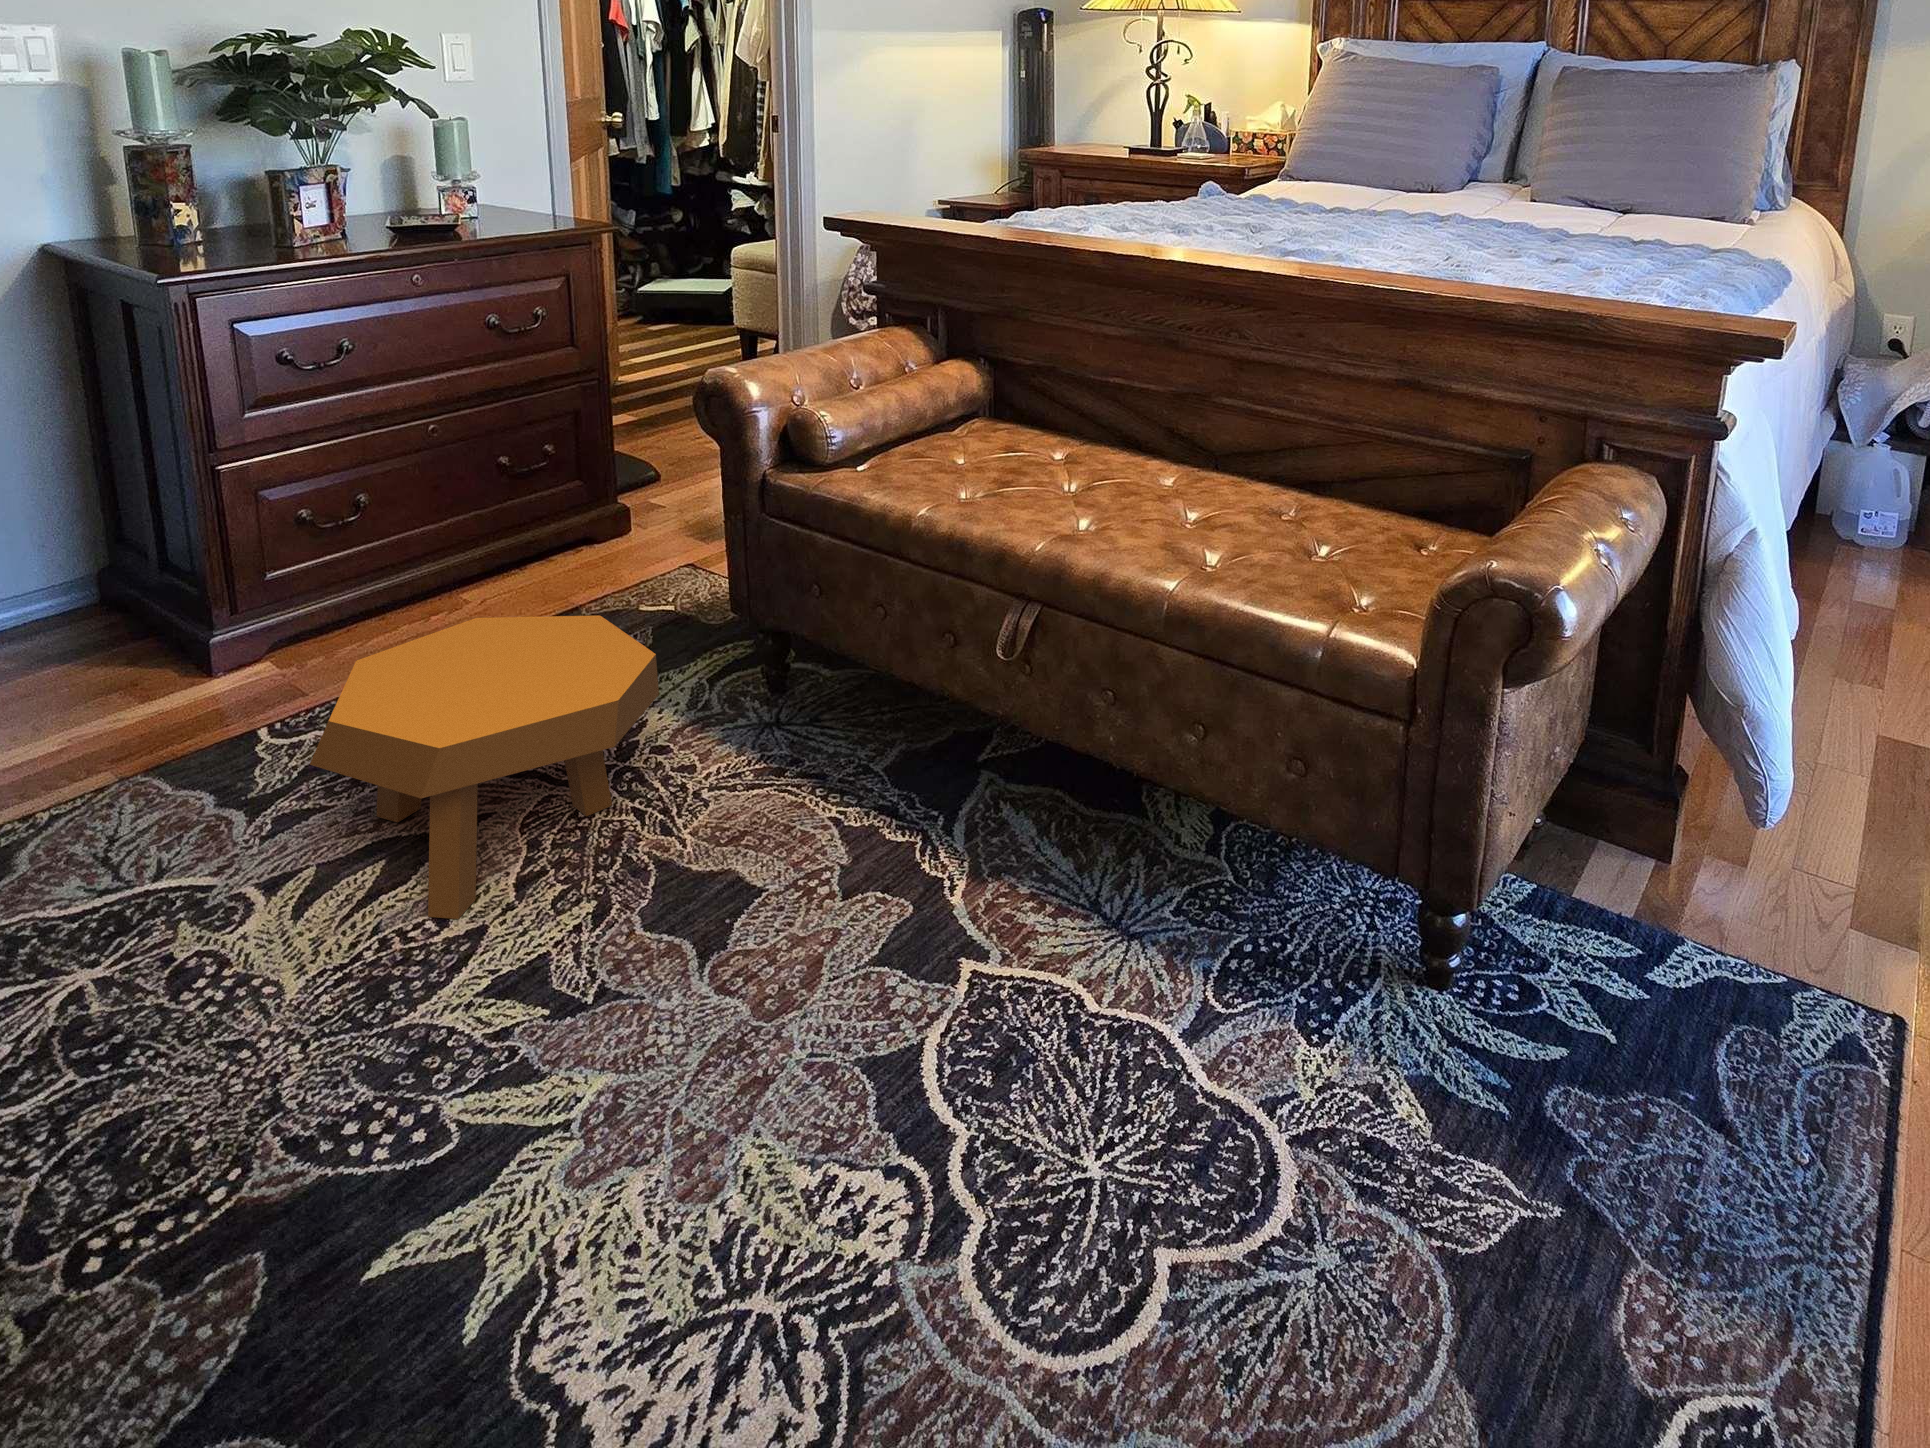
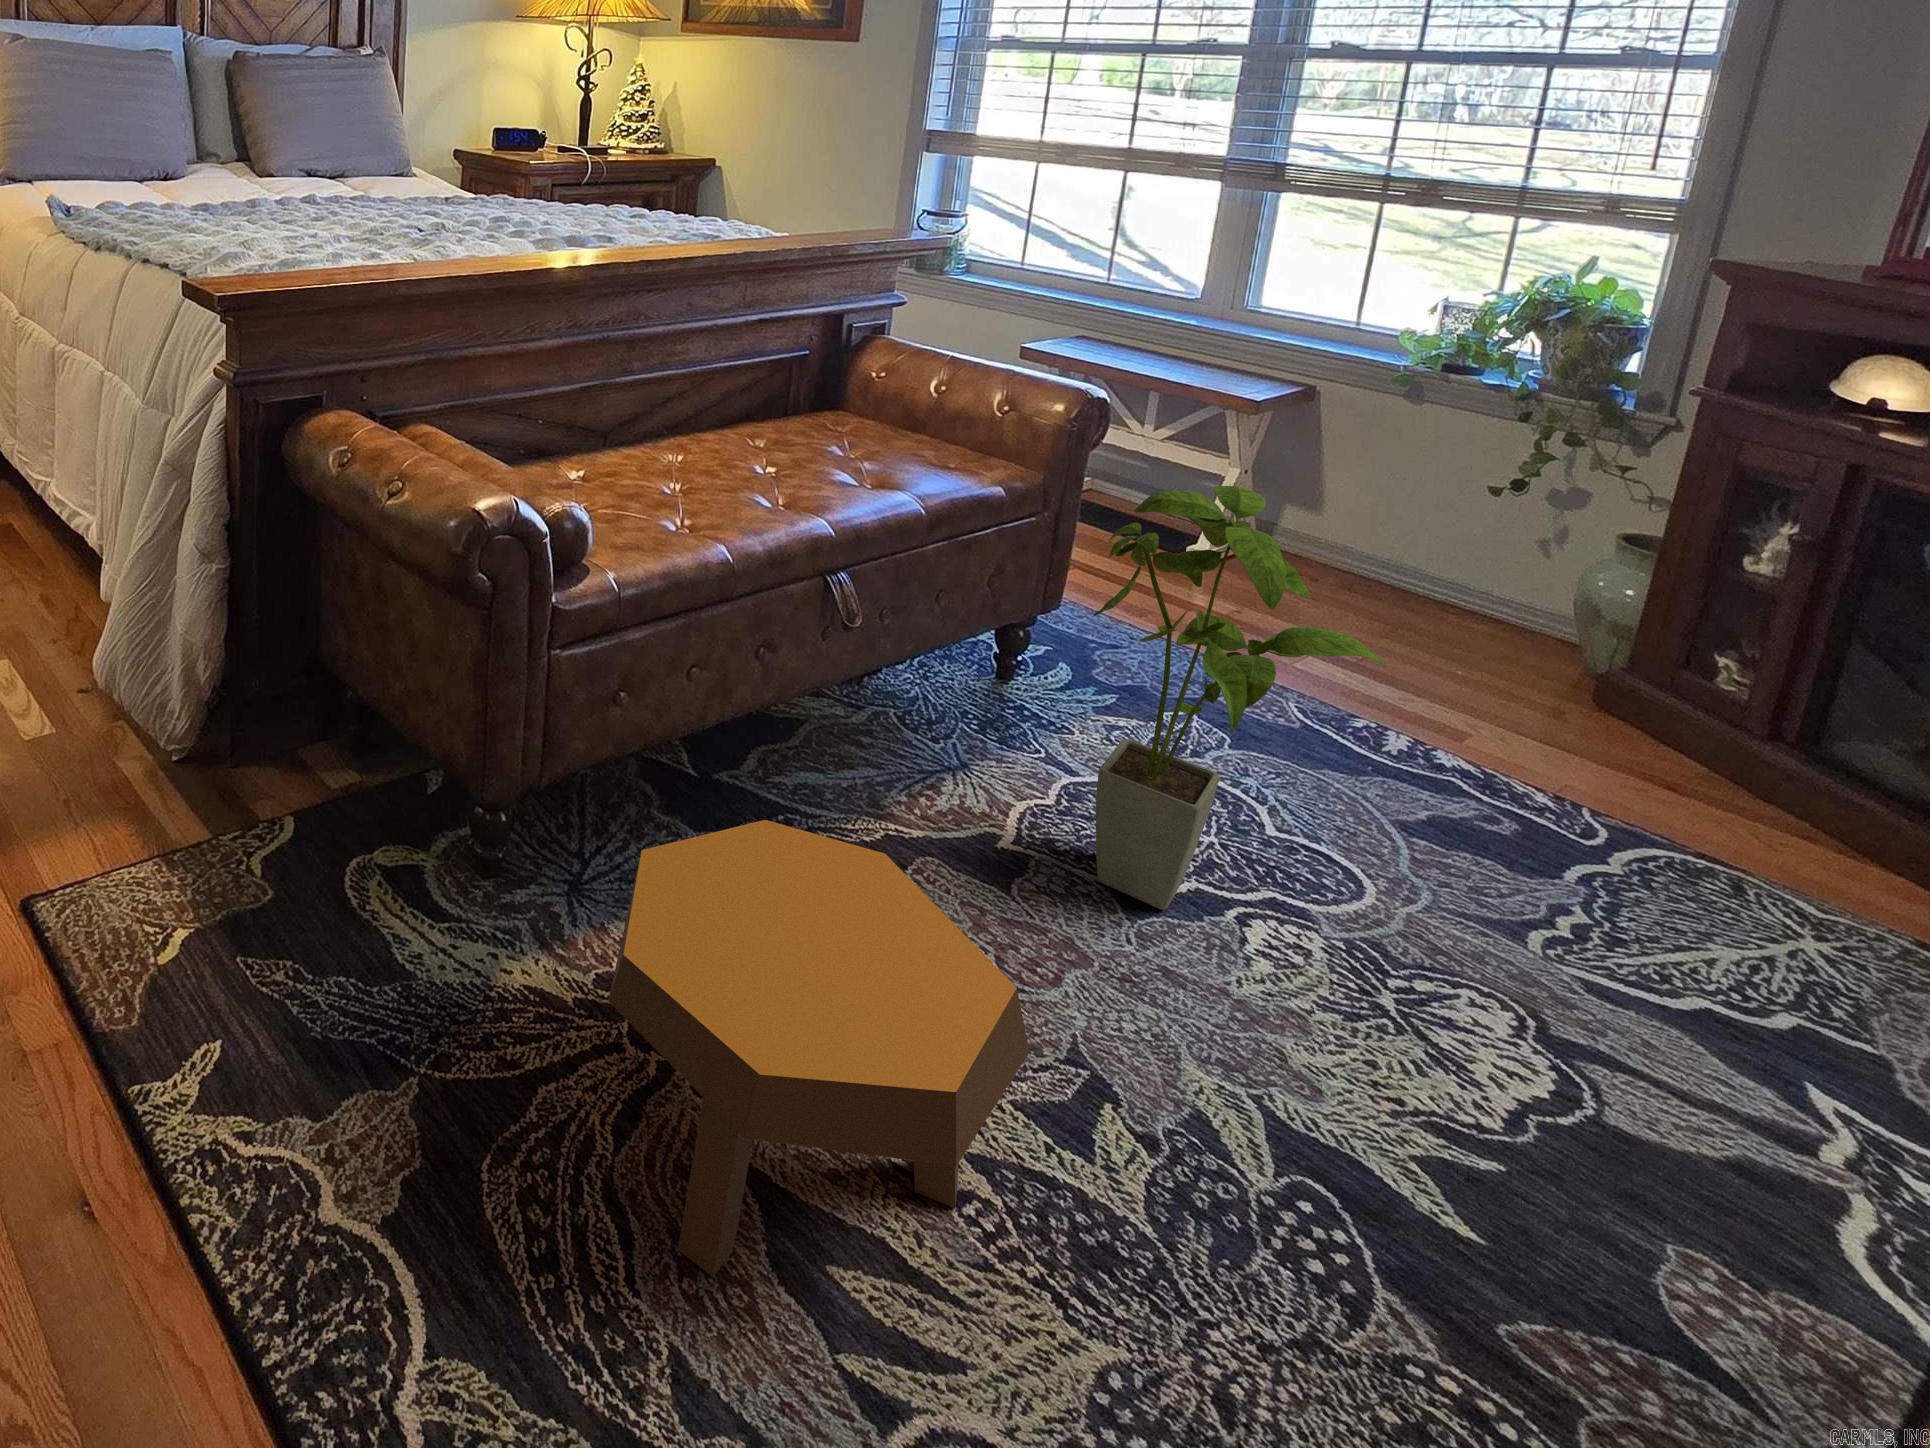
house plant: none [734,505,1046,1115] -> present [1093,486,1390,910]

